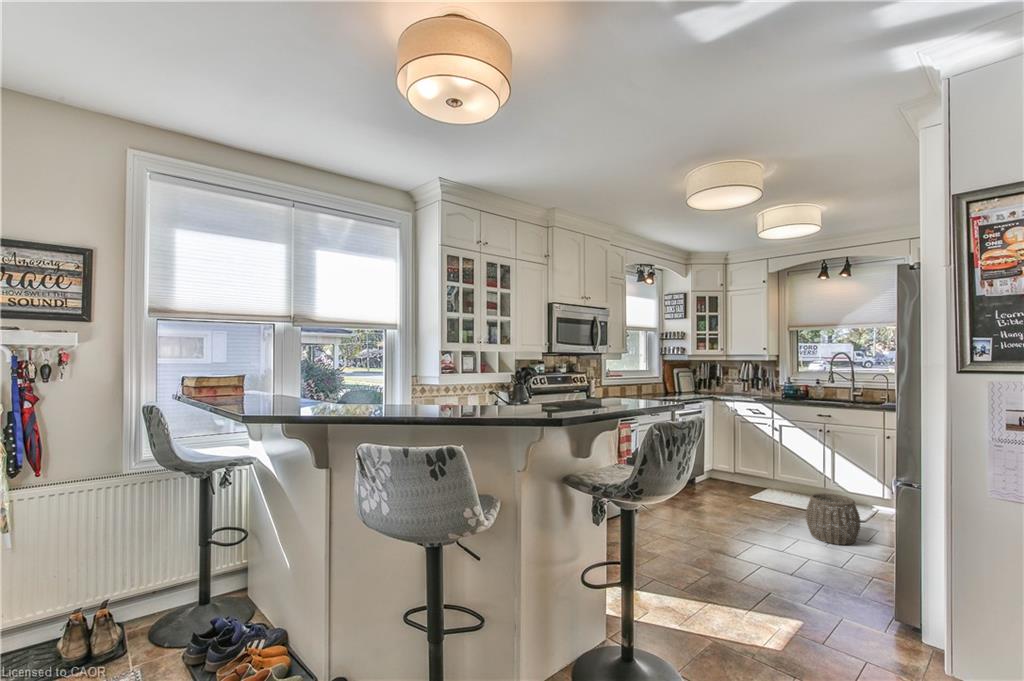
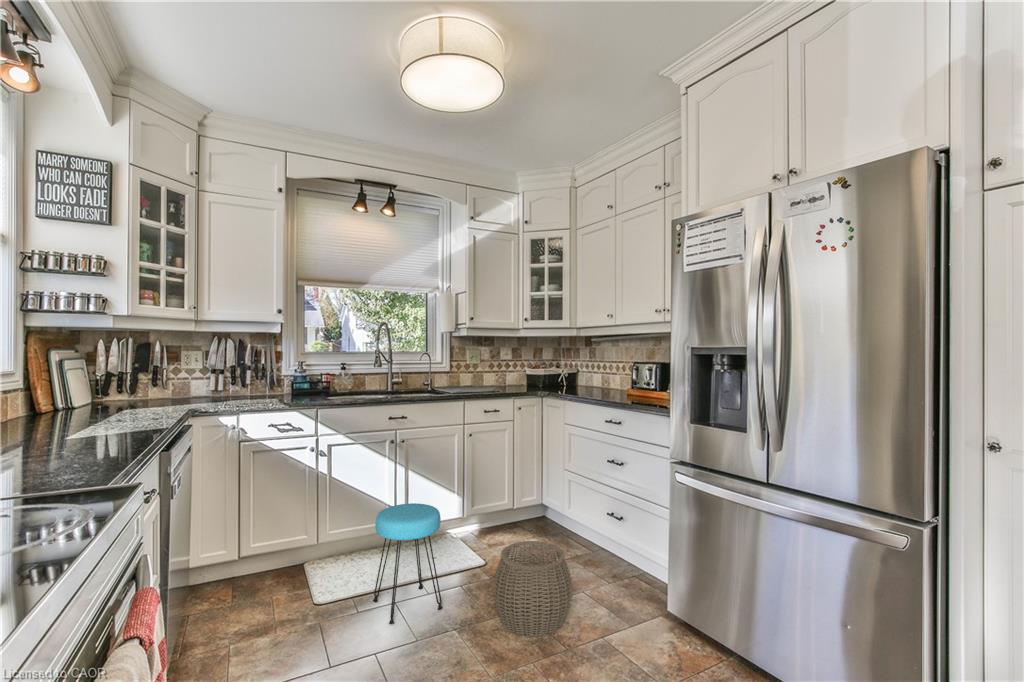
stool: none [767,460,807,519] -> present [373,503,442,624]

